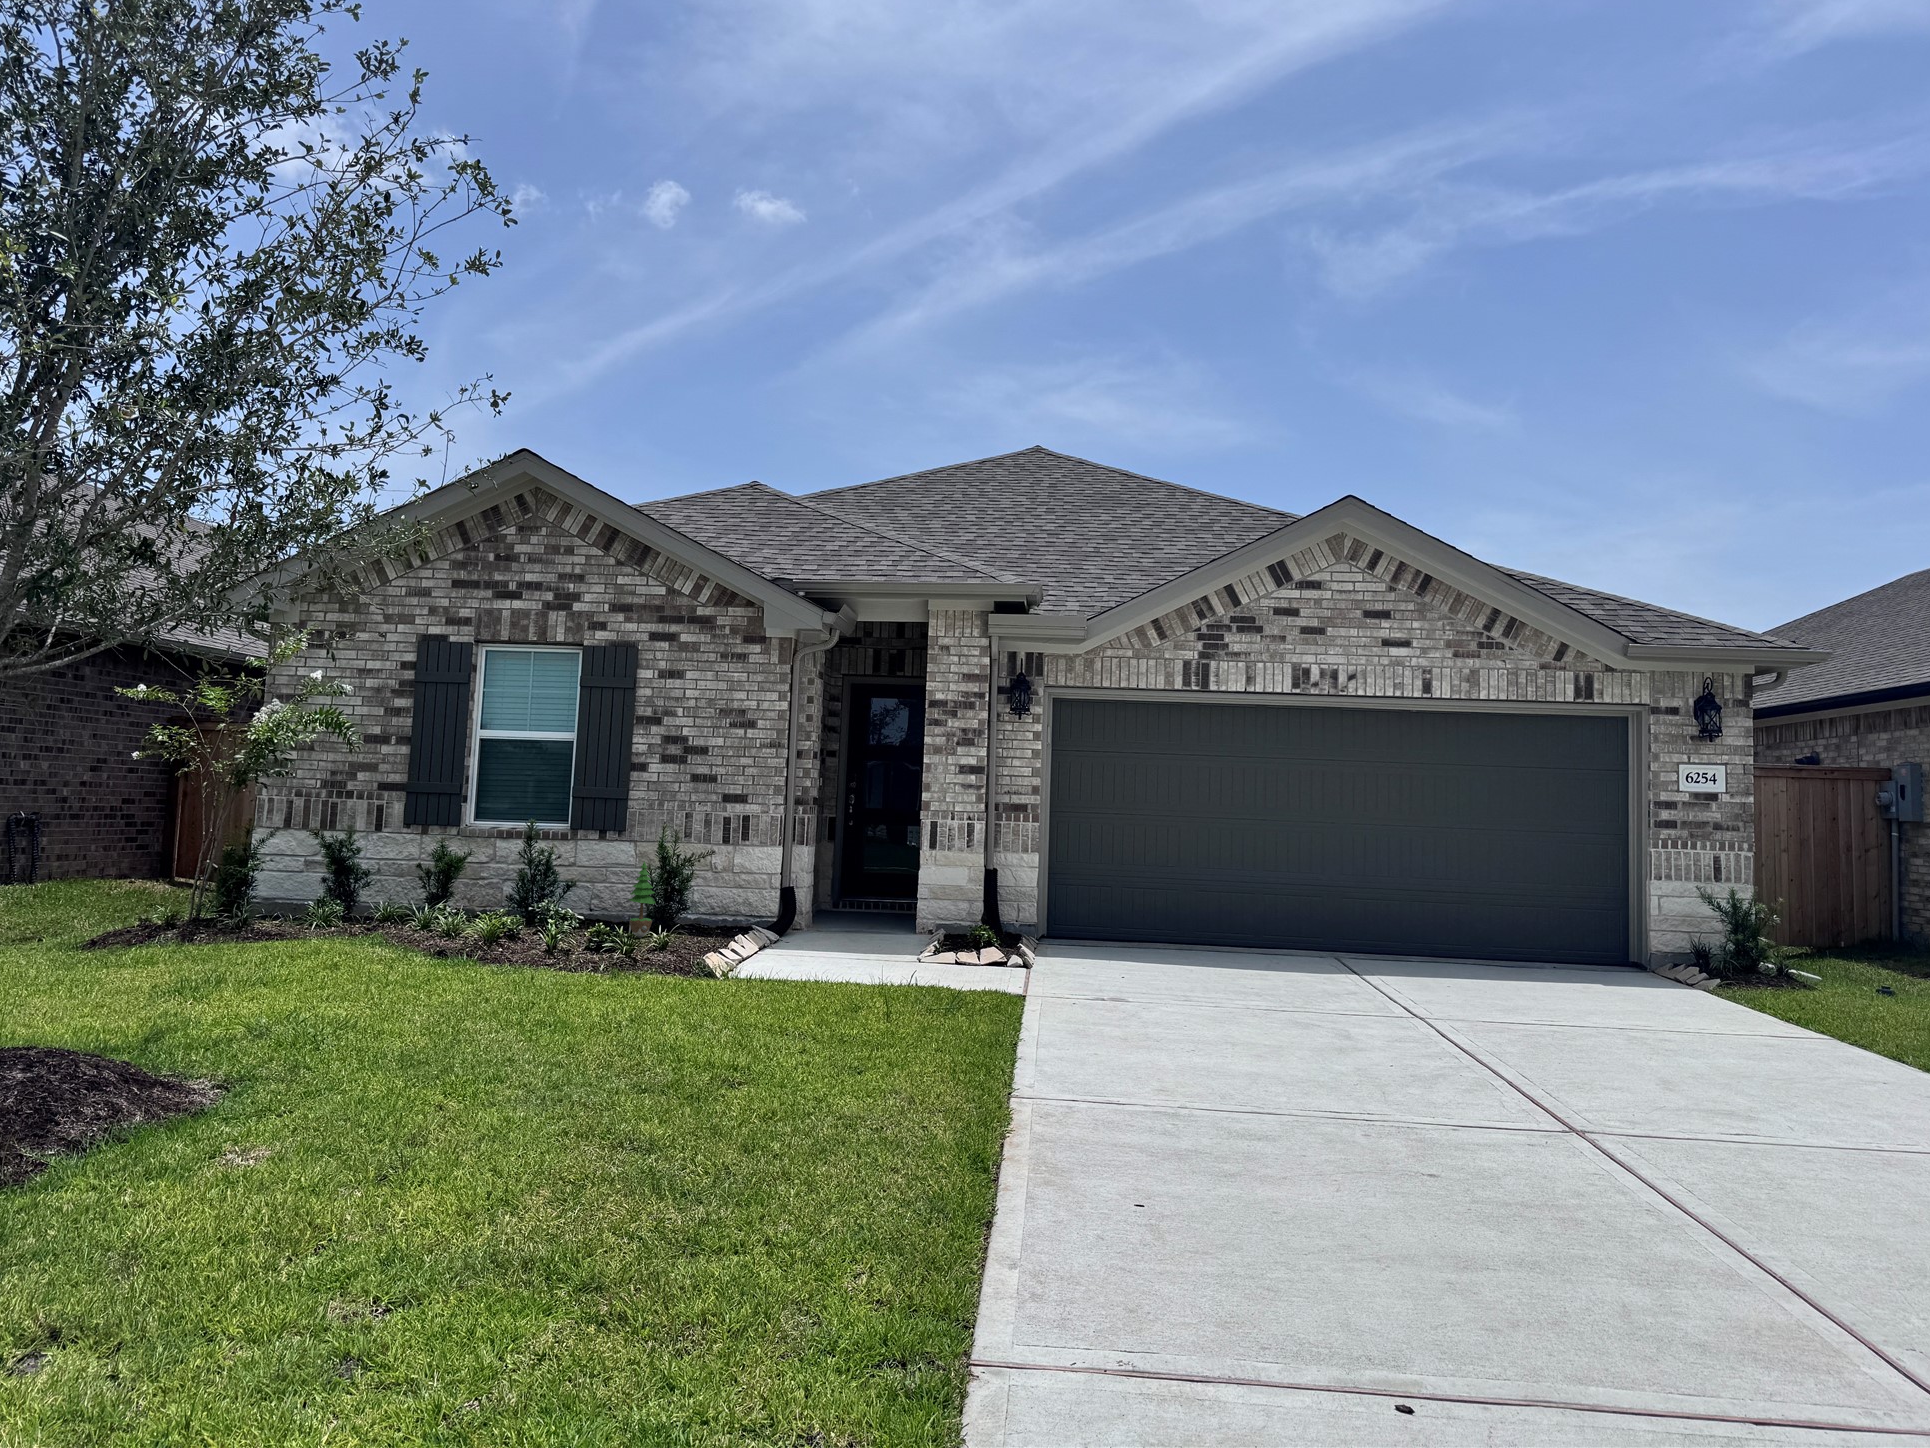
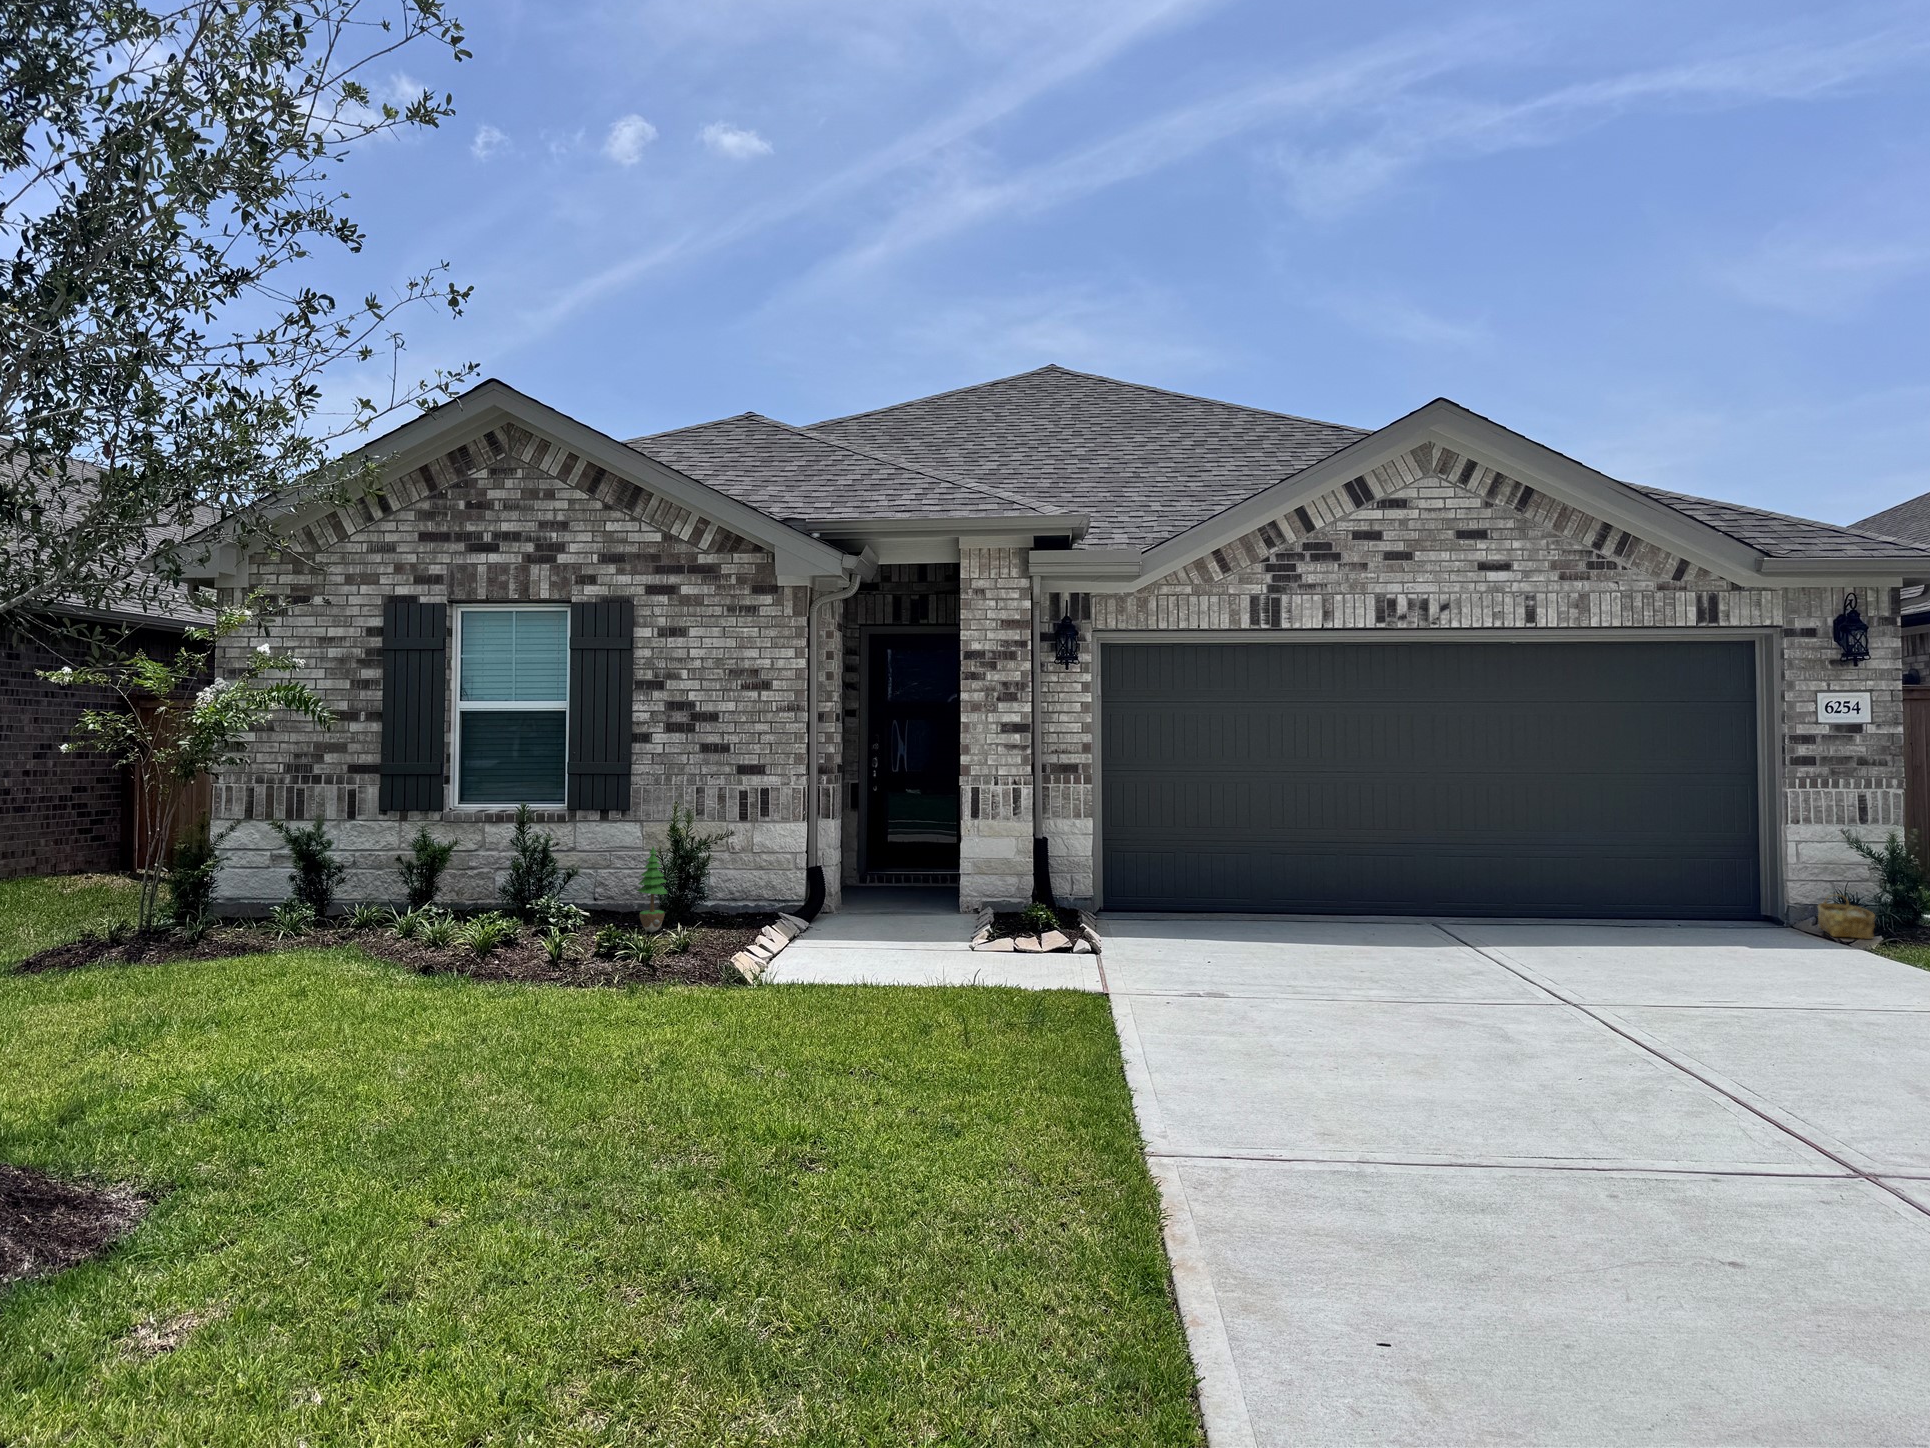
woven basket: none [1674,943,1721,983] -> present [1818,894,1875,939]

